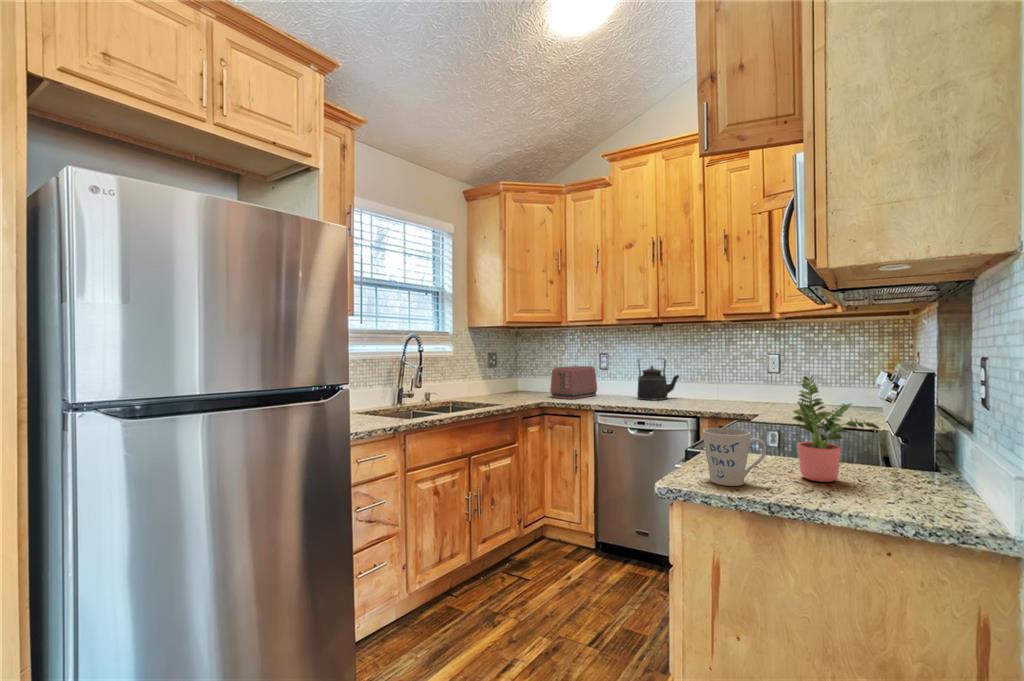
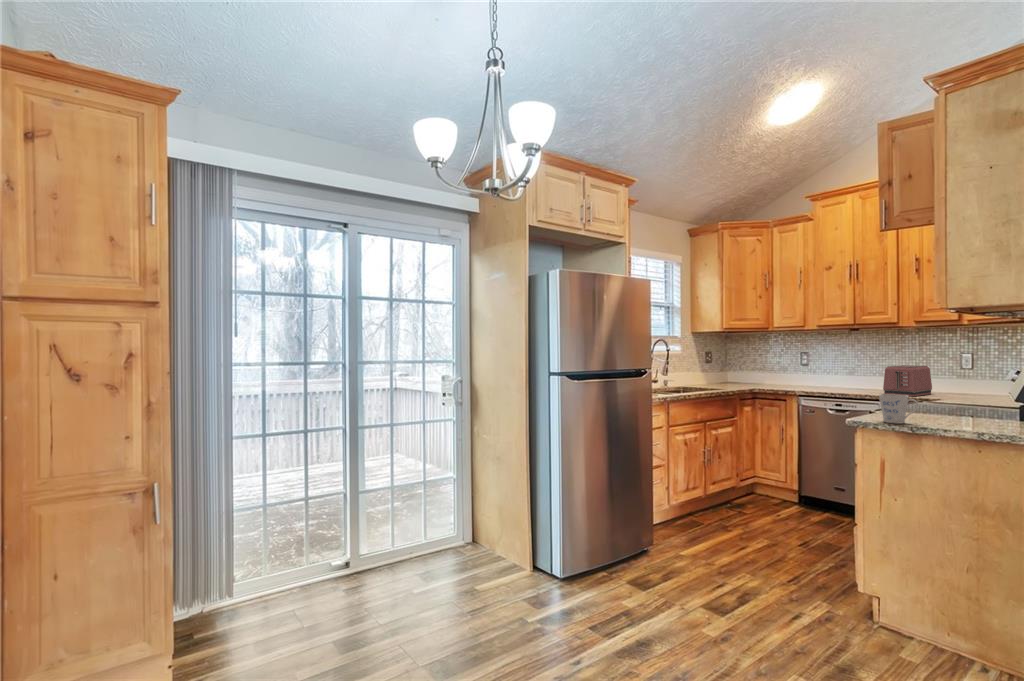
kettle: present [637,359,679,400] -> none [836,357,876,390]
toaster: present [550,366,597,399] -> present [883,365,932,397]
potted plant: present [793,376,879,482] -> none [938,366,995,425]

